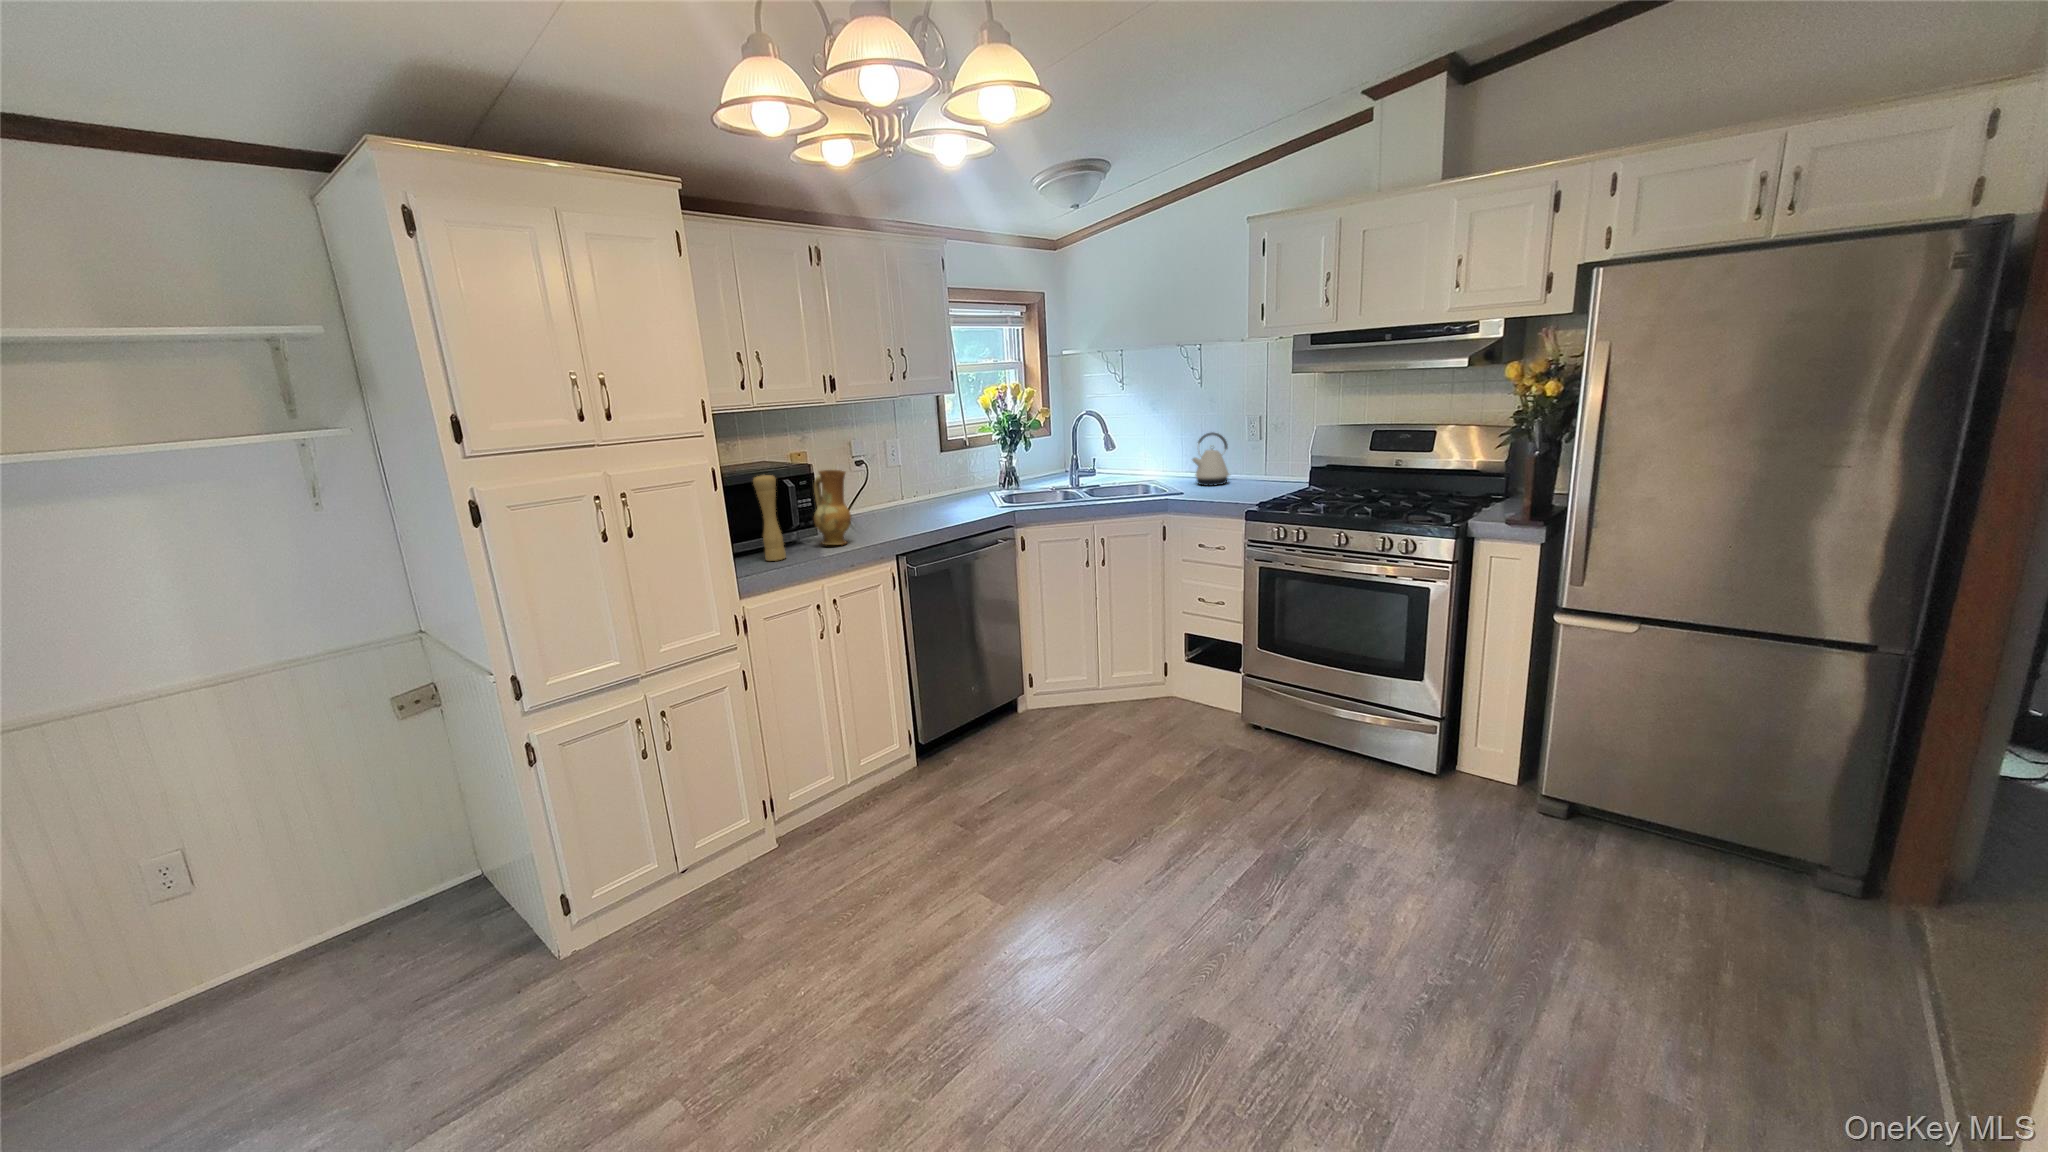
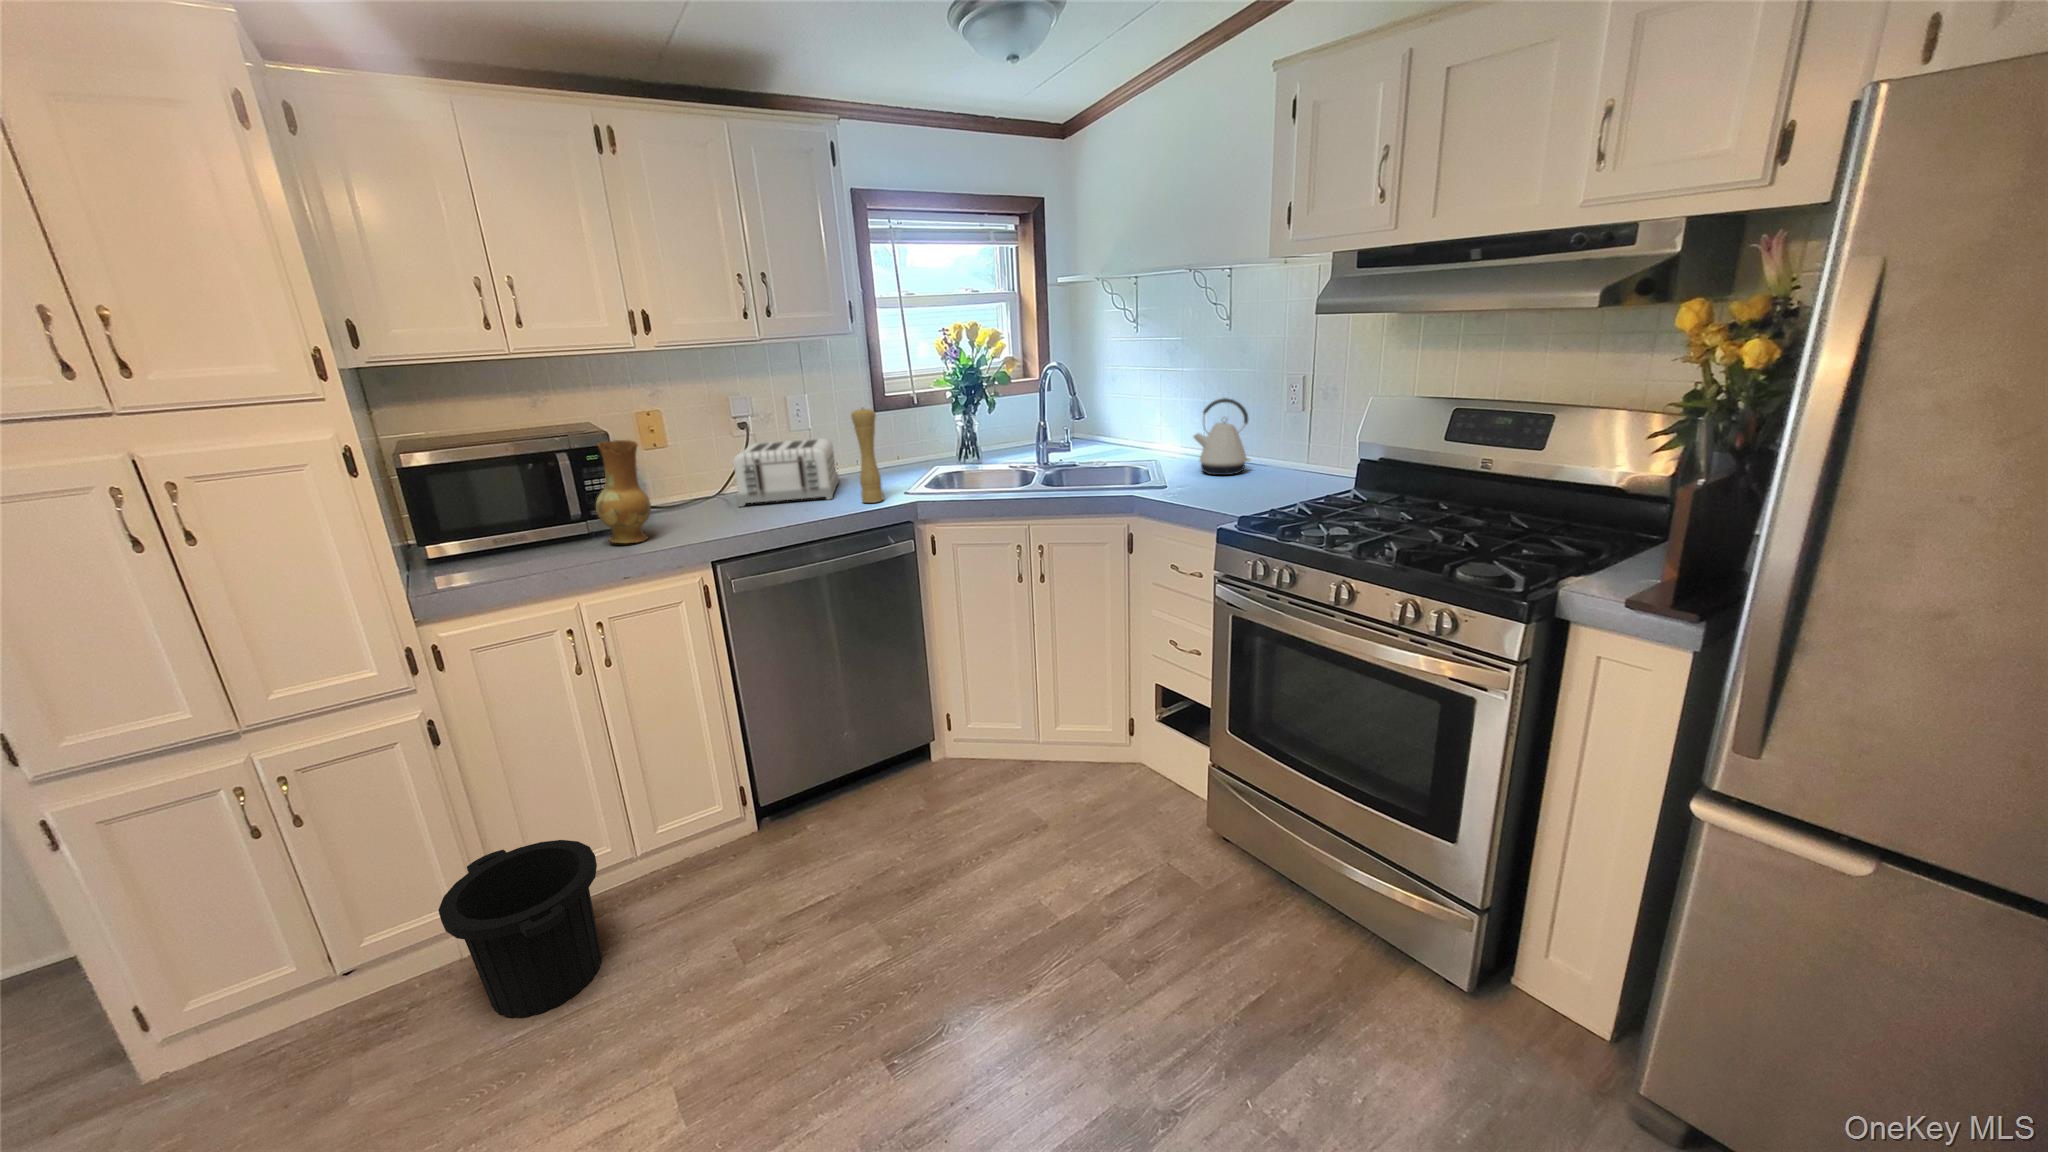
toaster: none [862,472,945,523] -> present [733,438,839,506]
pepper mill: present [753,474,786,561] -> present [851,408,884,503]
trash can: none [760,764,867,888] -> present [438,840,602,1017]

